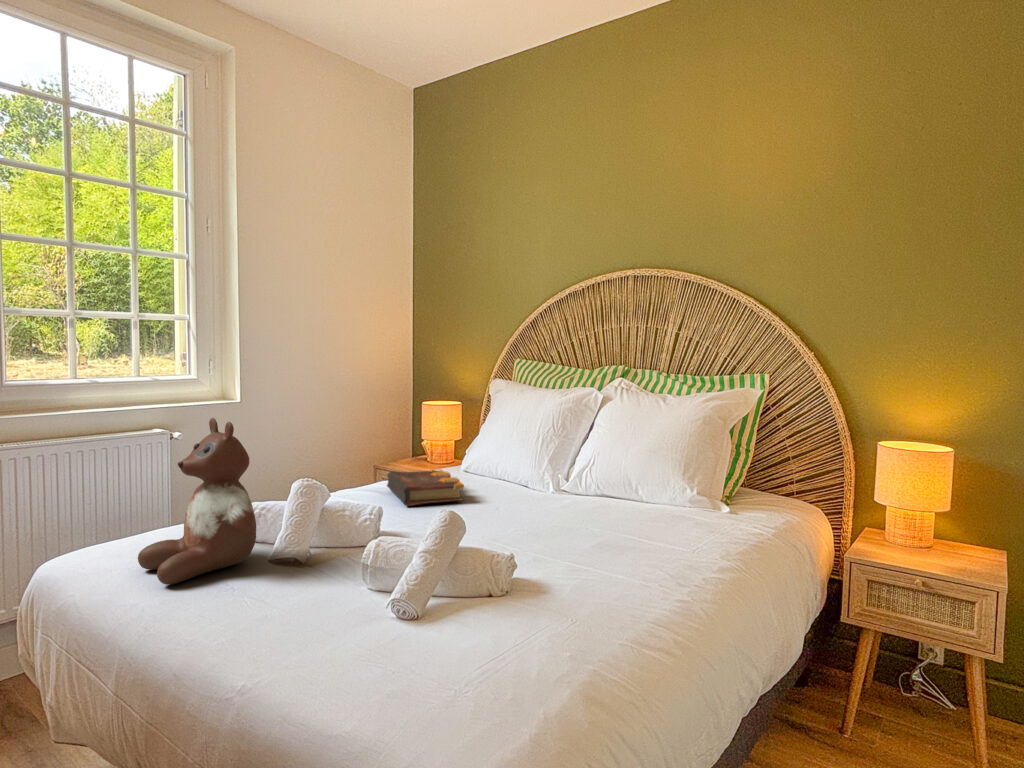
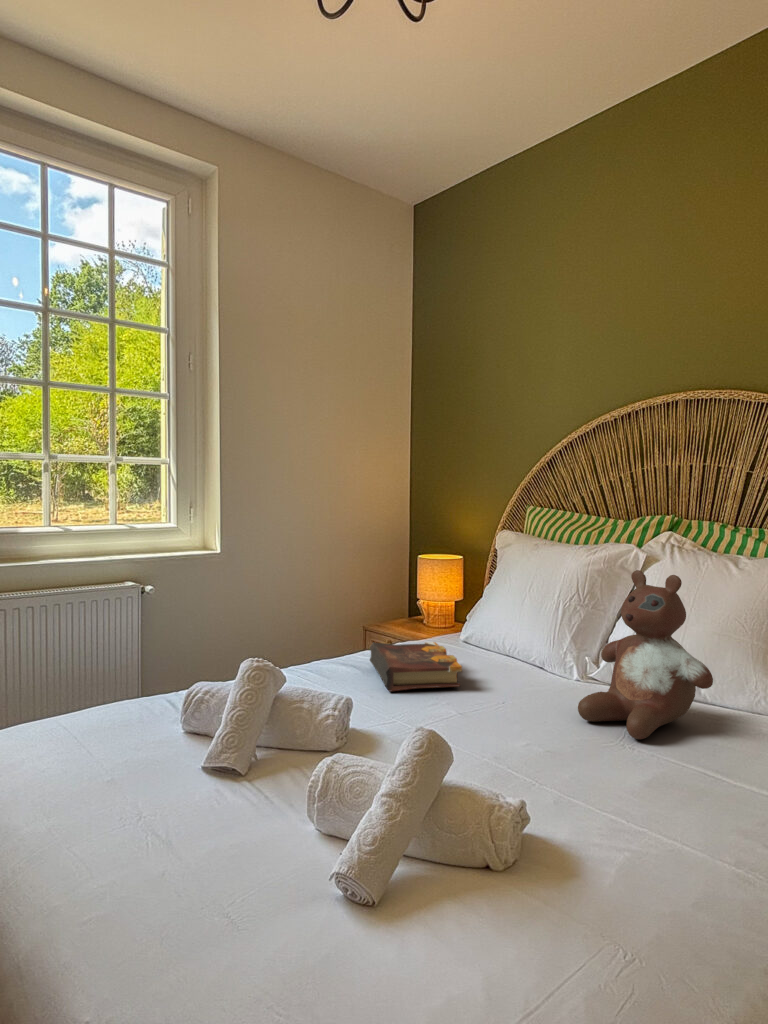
stuffed bear: present [138,418,256,585] -> present [578,570,713,739]

